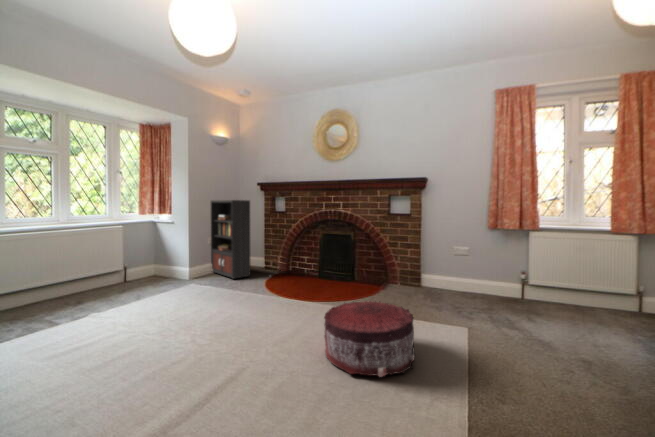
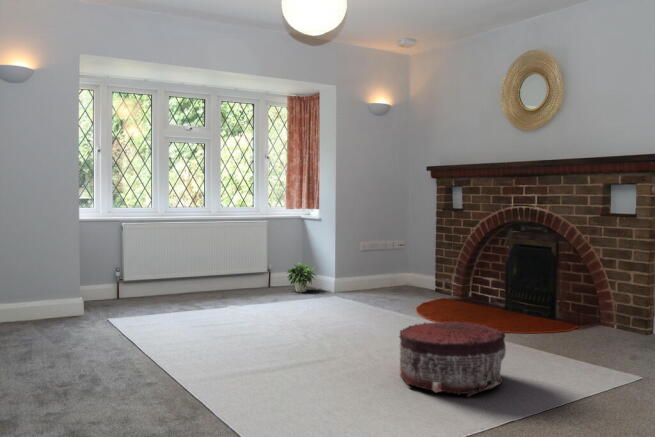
bookcase: present [210,200,250,279] -> none [364,191,435,301]
potted plant: none [145,257,175,282] -> present [286,262,316,292]

